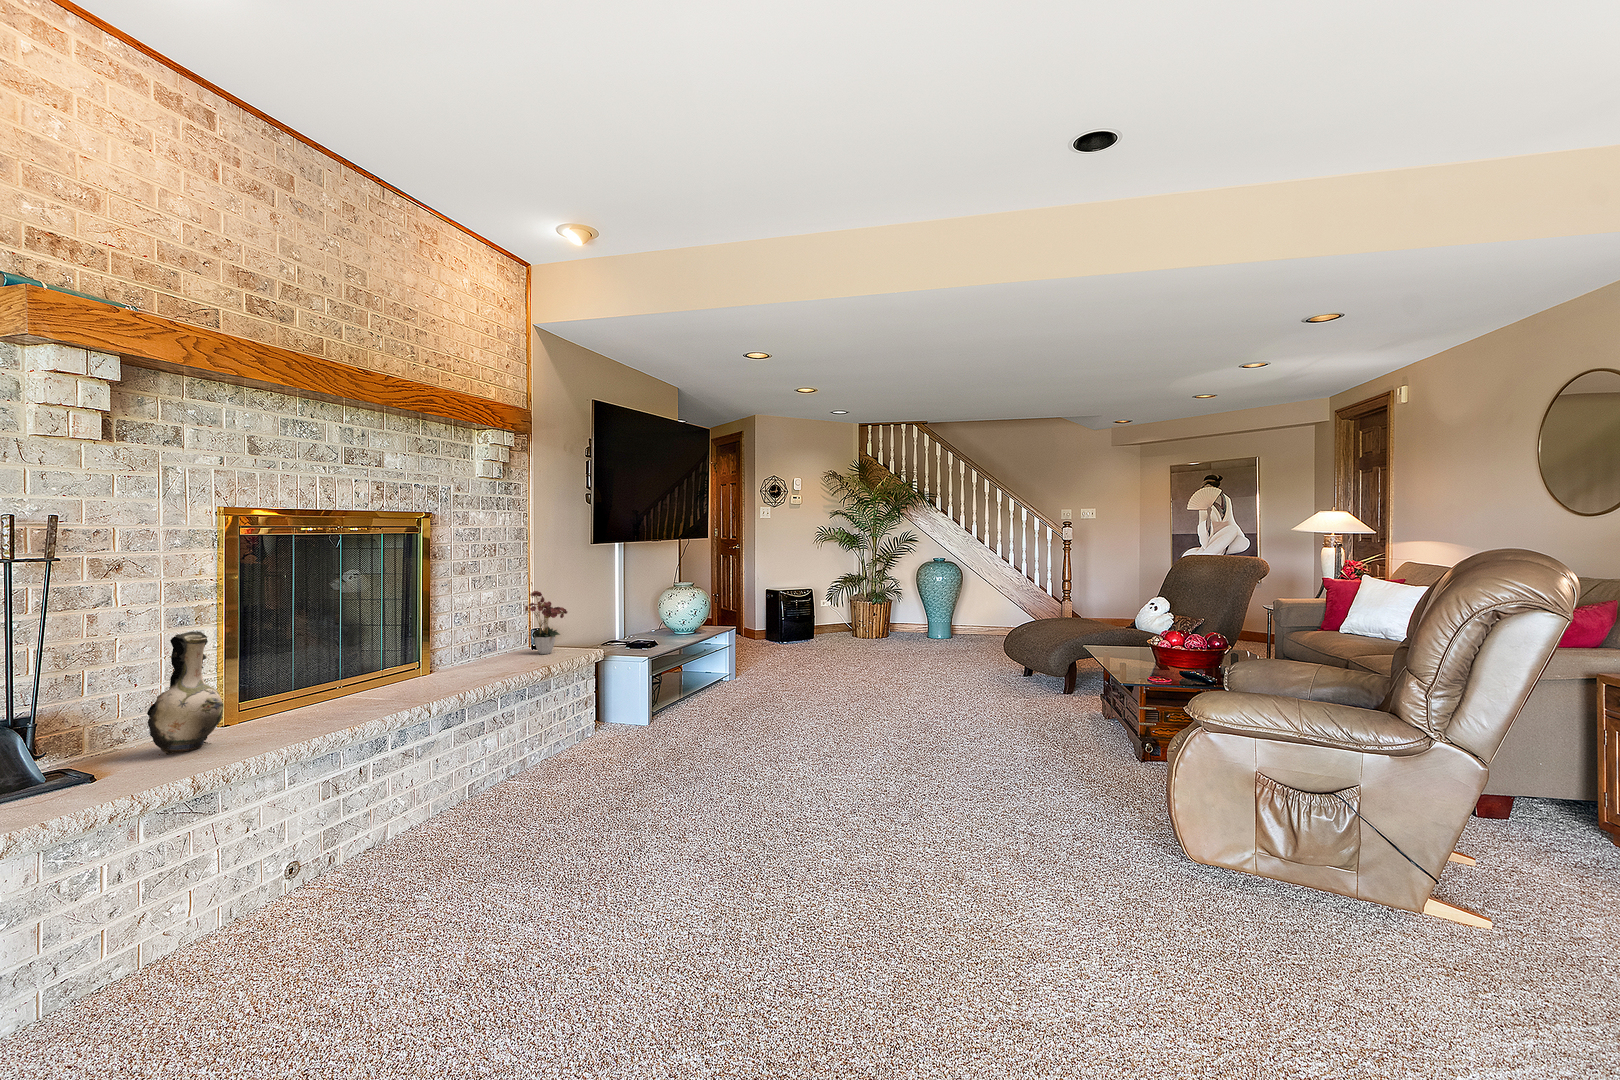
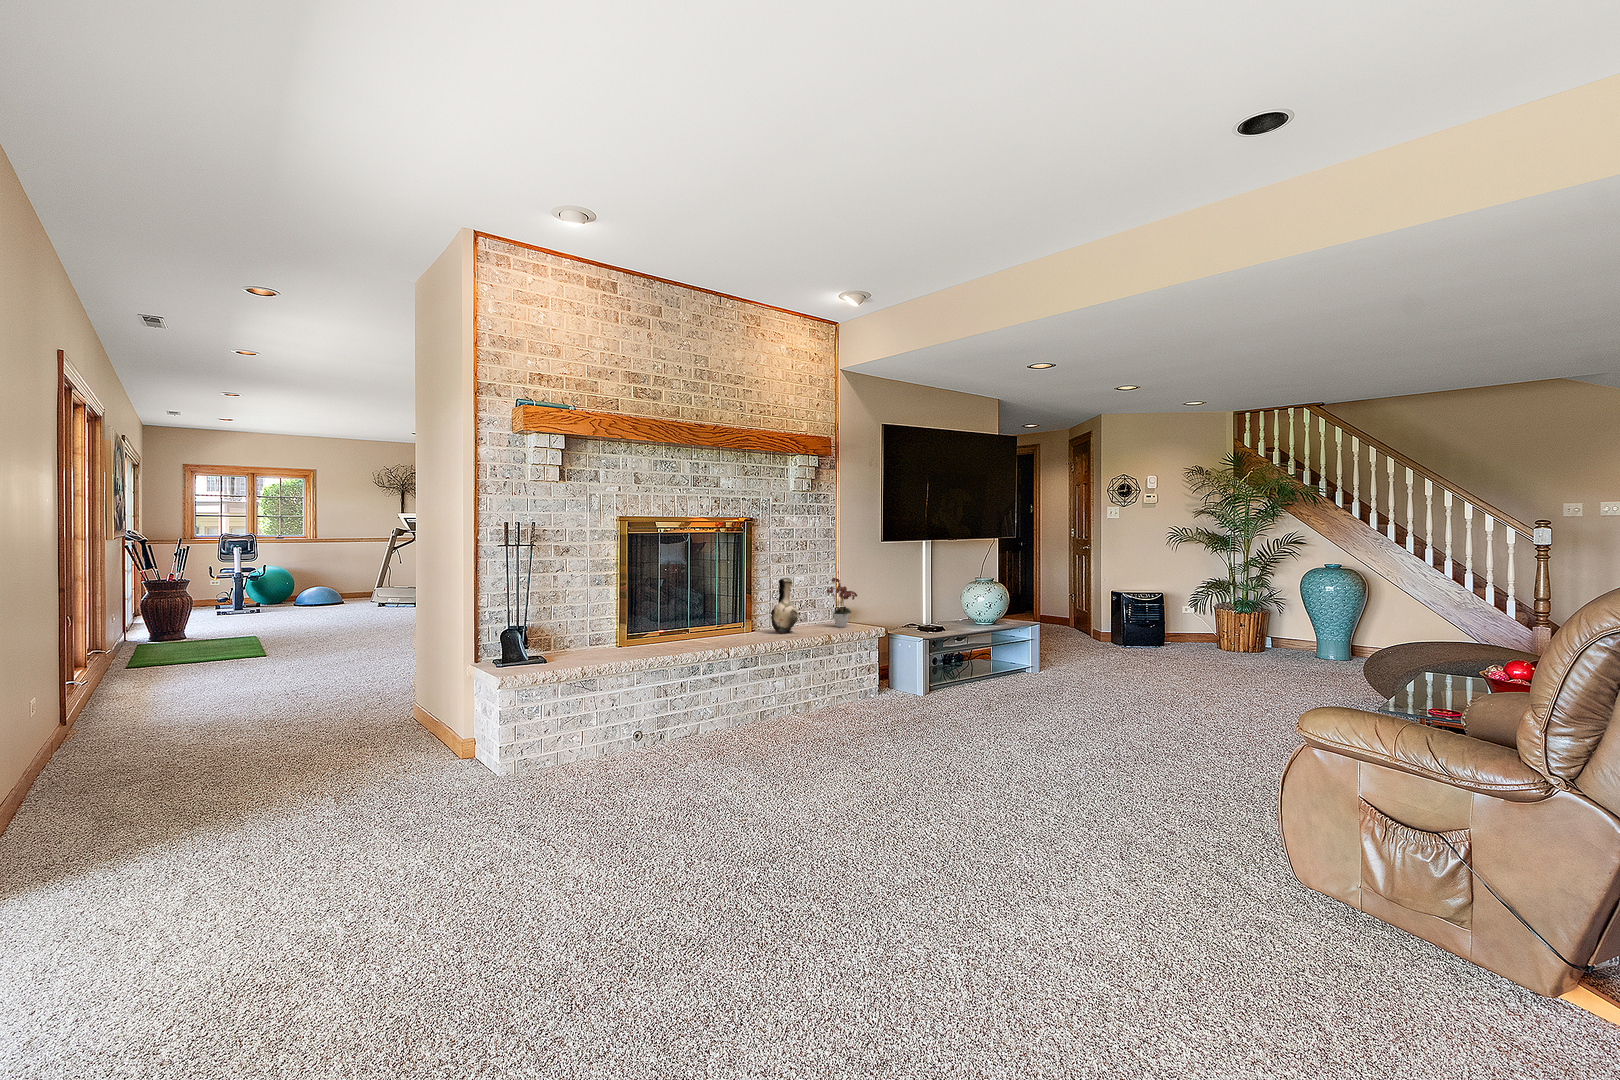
decorative vase: present [147,632,224,754] -> present [771,578,798,633]

